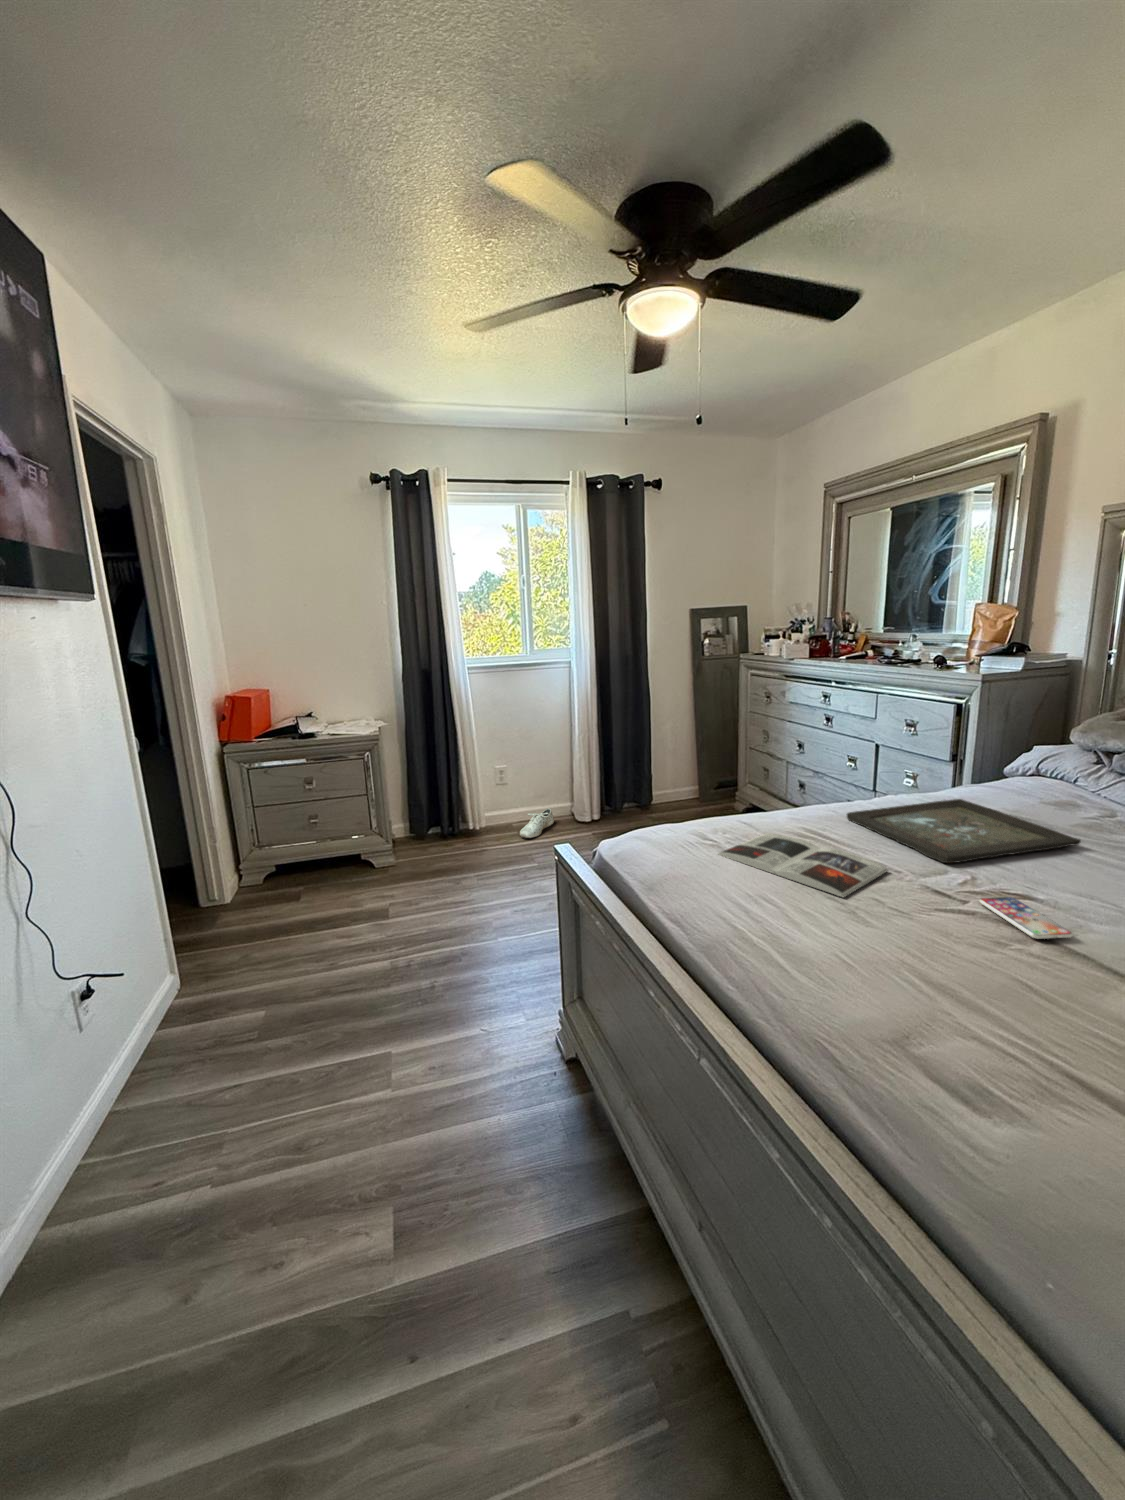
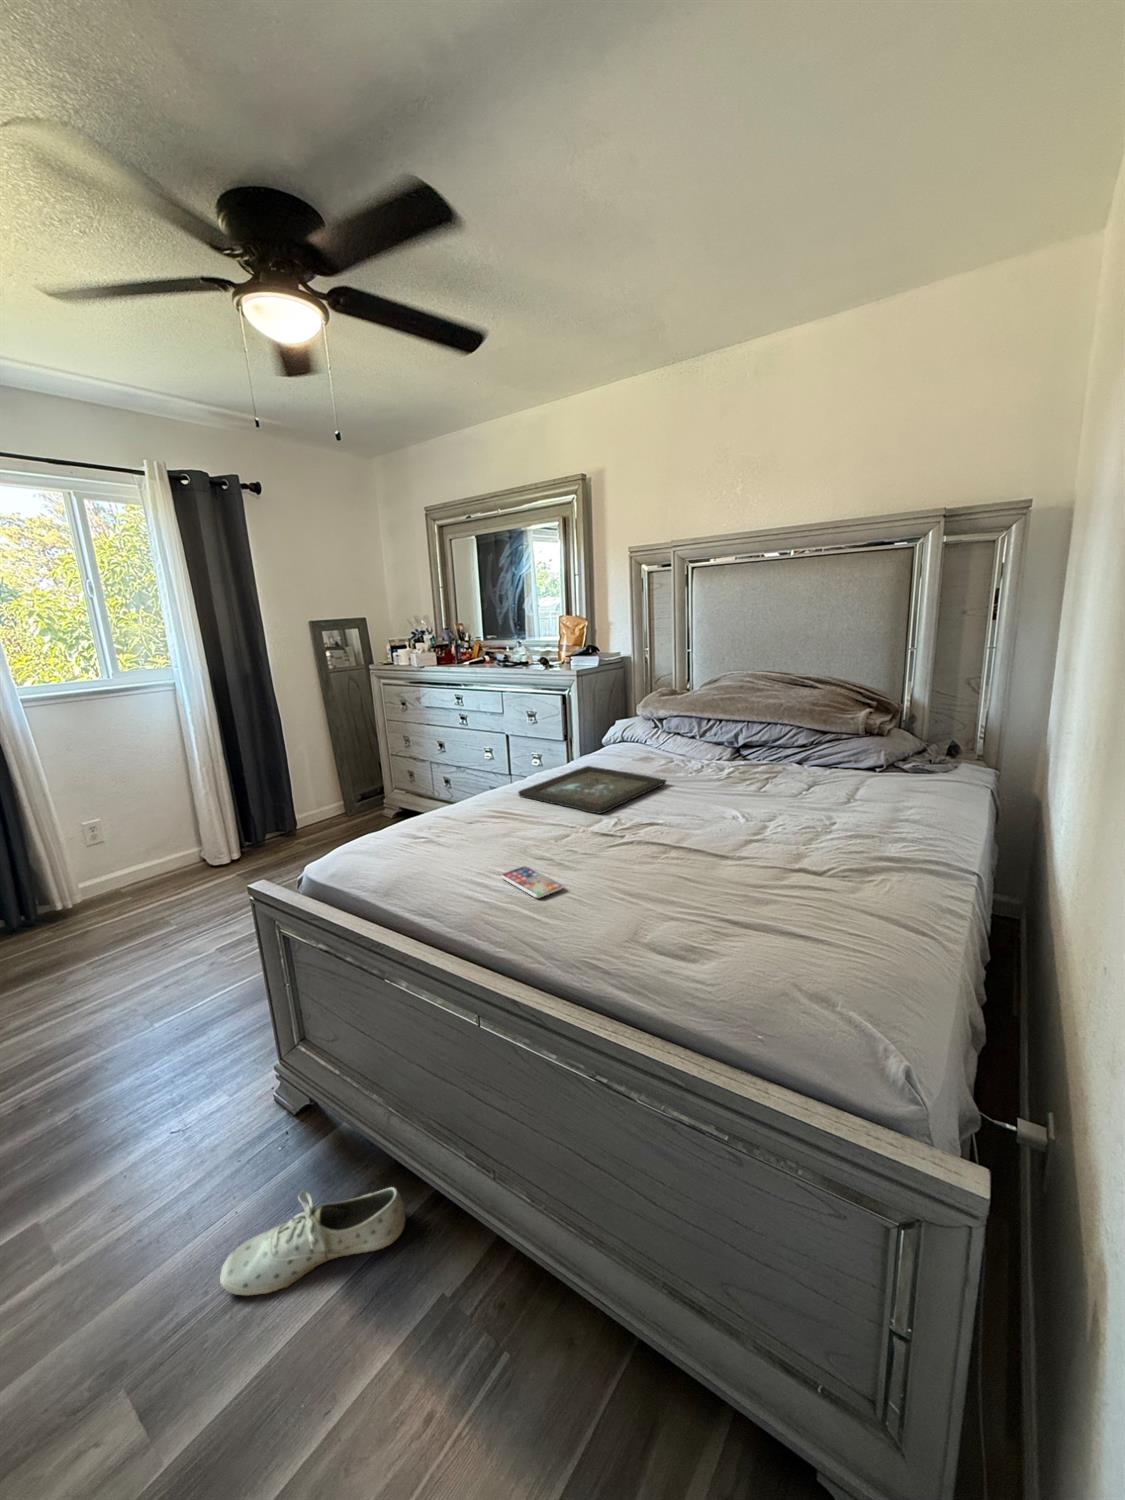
shoe: present [520,808,554,839] -> present [220,1187,406,1296]
magazine: present [718,833,888,897] -> none [431,819,568,856]
smartphone: present [979,897,1072,939] -> present [501,867,562,898]

